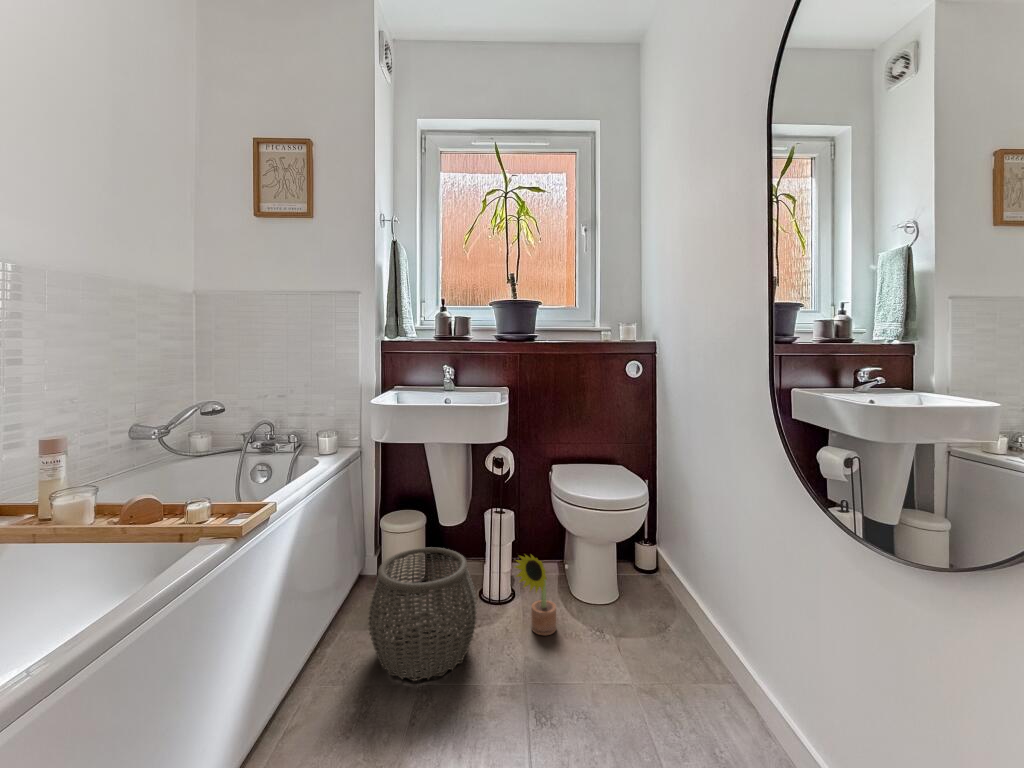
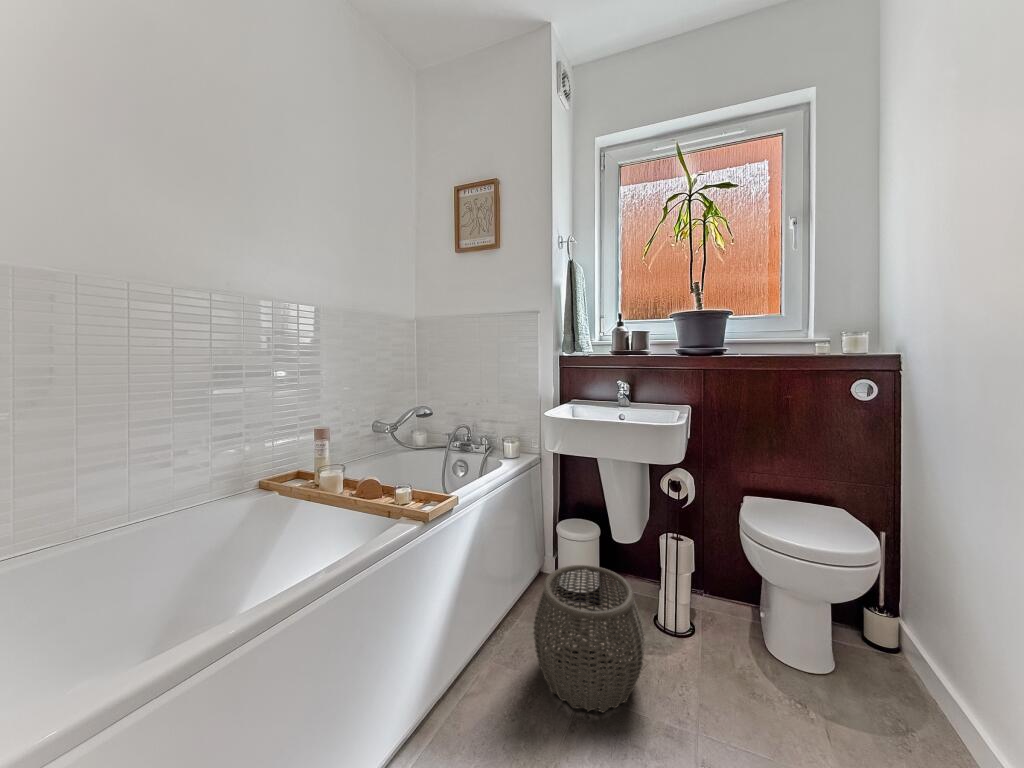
decorative plant: present [515,555,556,635] -> none [689,598,744,701]

